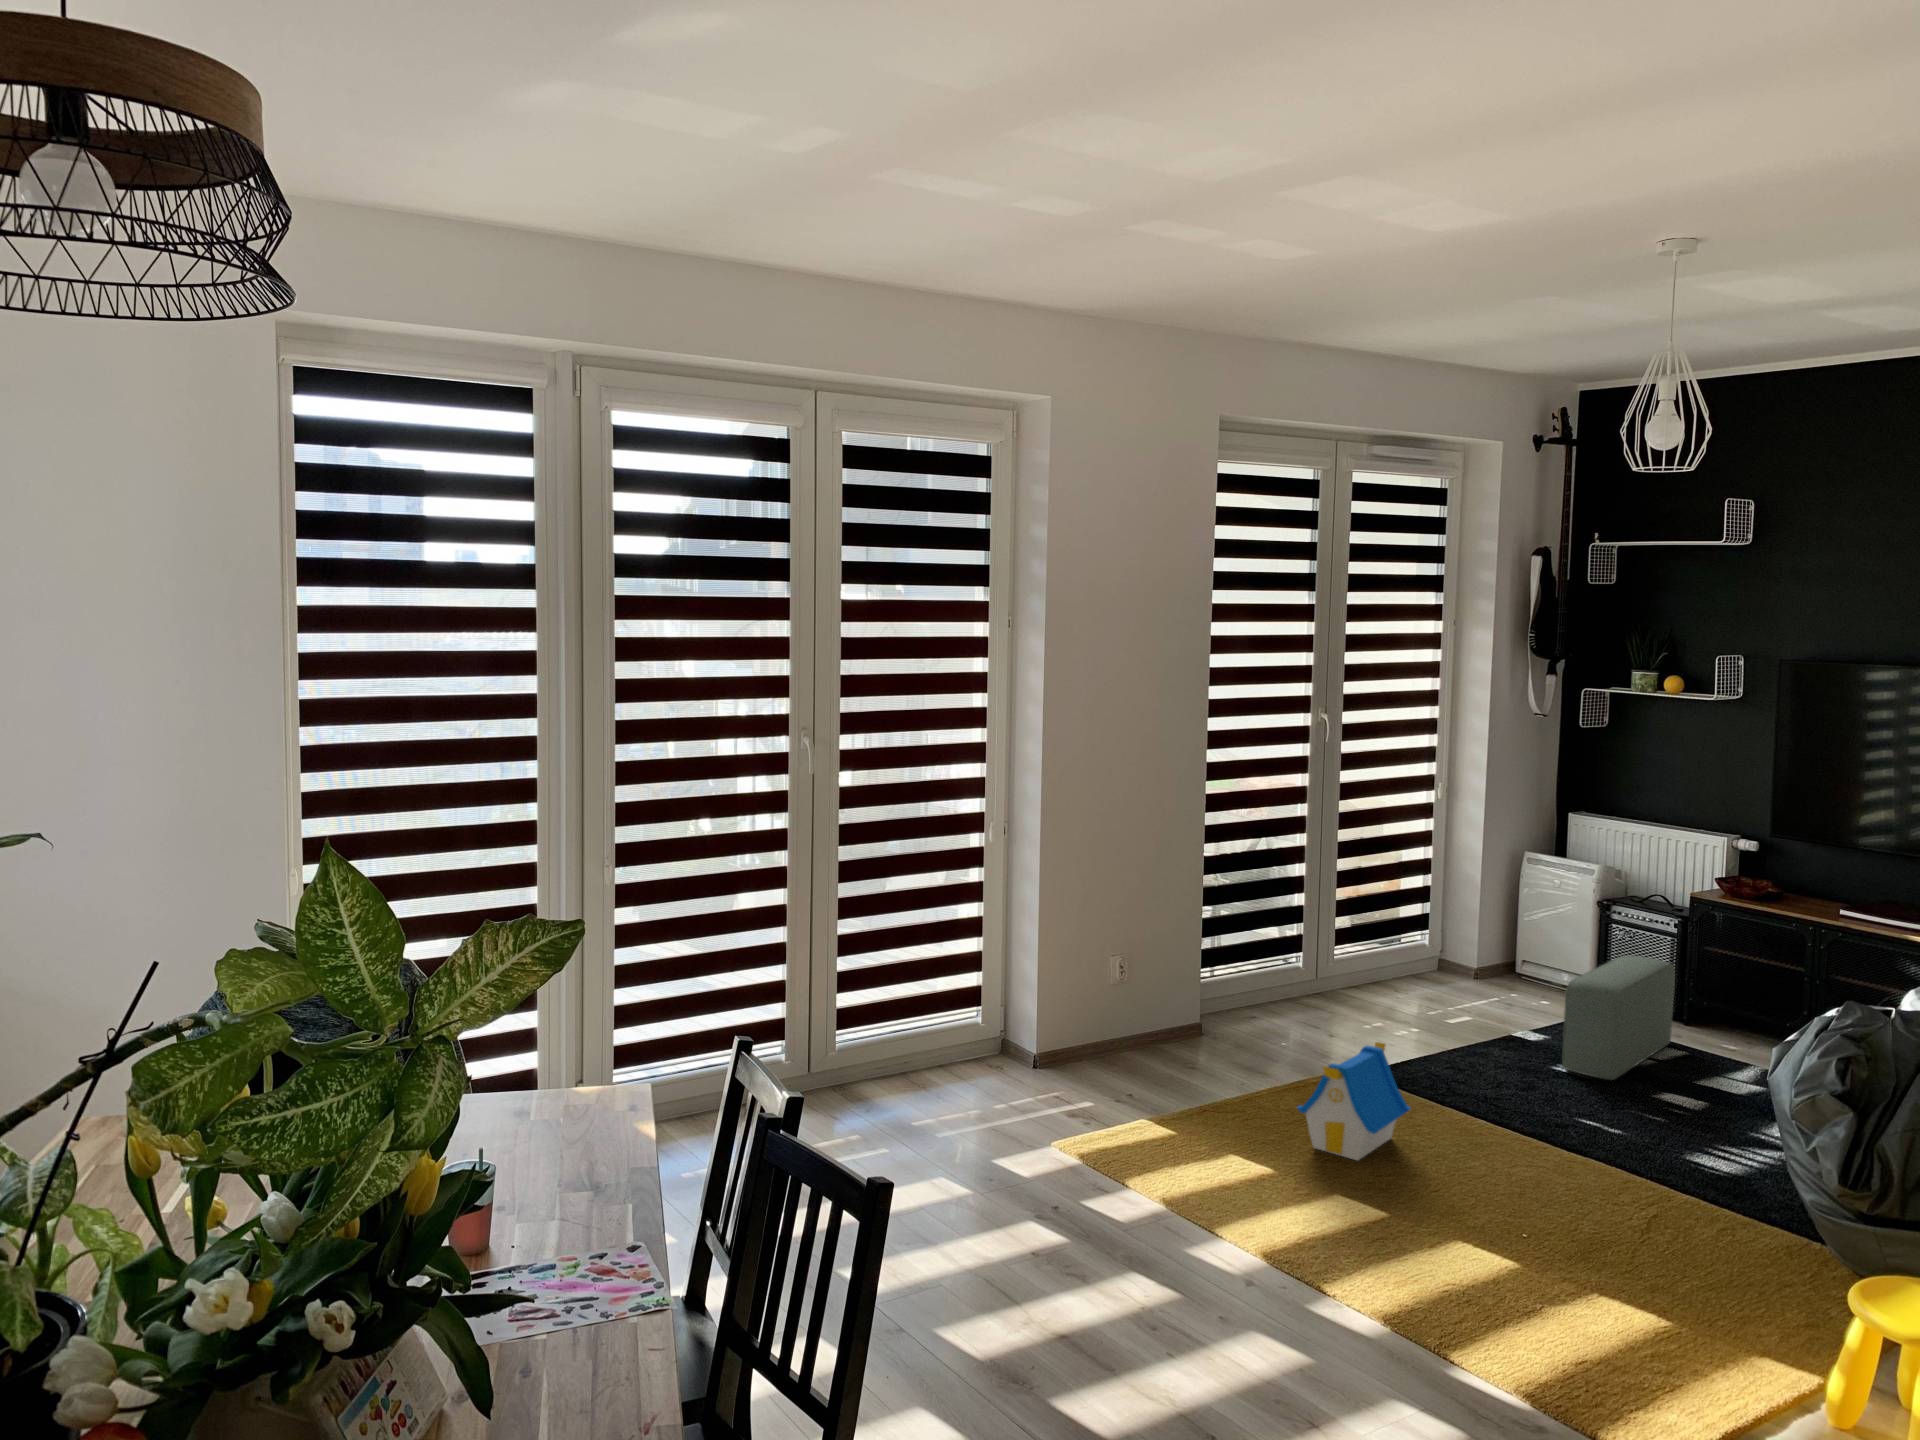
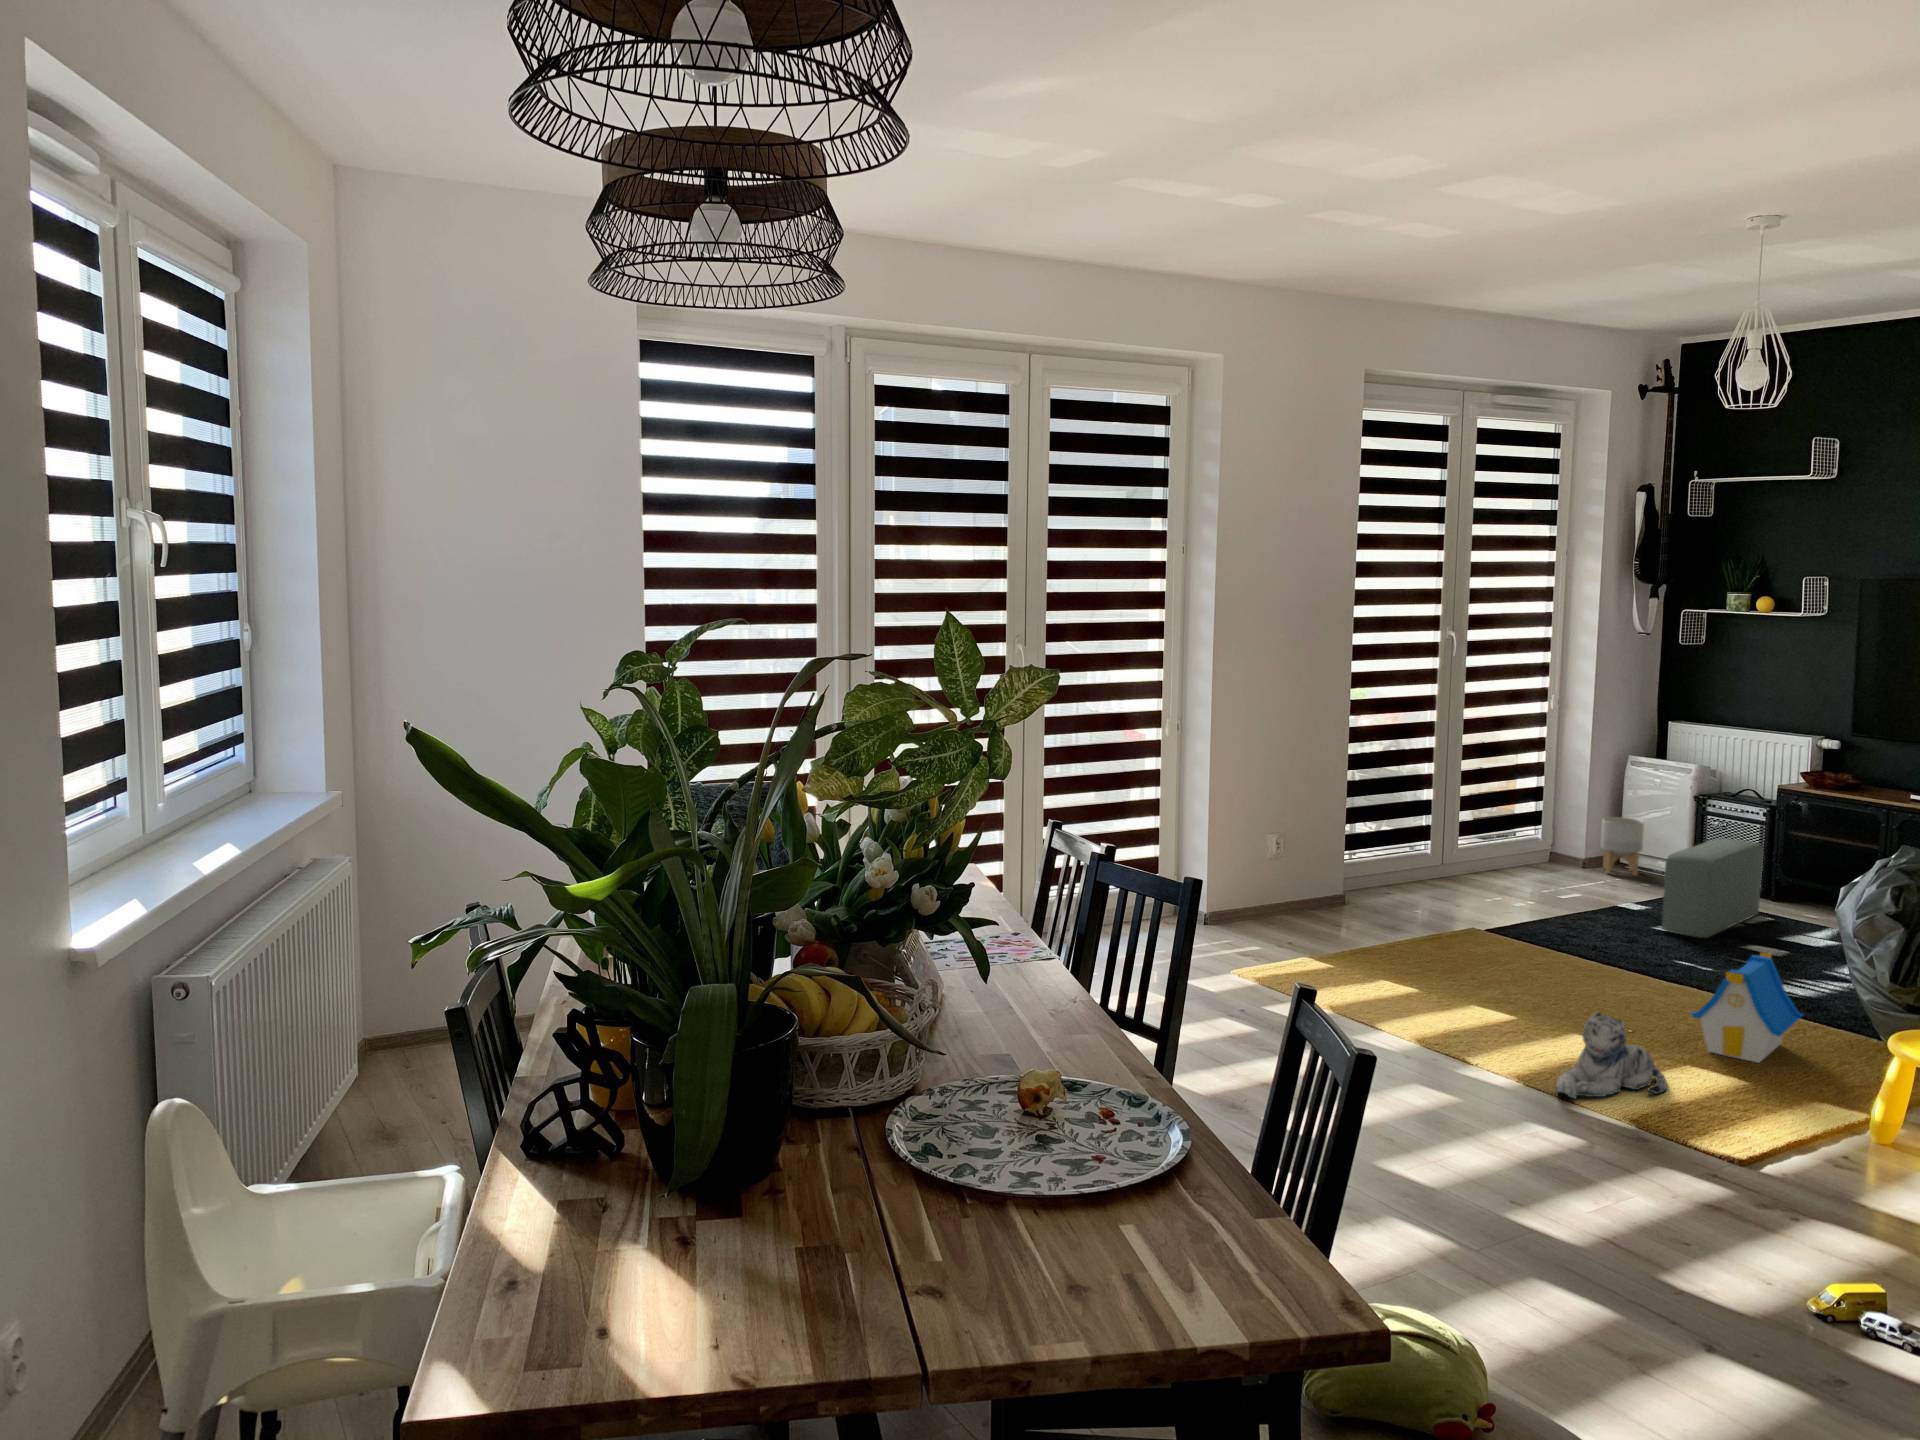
planter: none [1495,920,1542,988] -> present [1601,817,1644,876]
toy house: present [1298,1042,1410,1160] -> present [1691,952,1803,1063]
plush toy: none [1427,1238,1569,1359] -> present [1555,1012,1667,1099]

